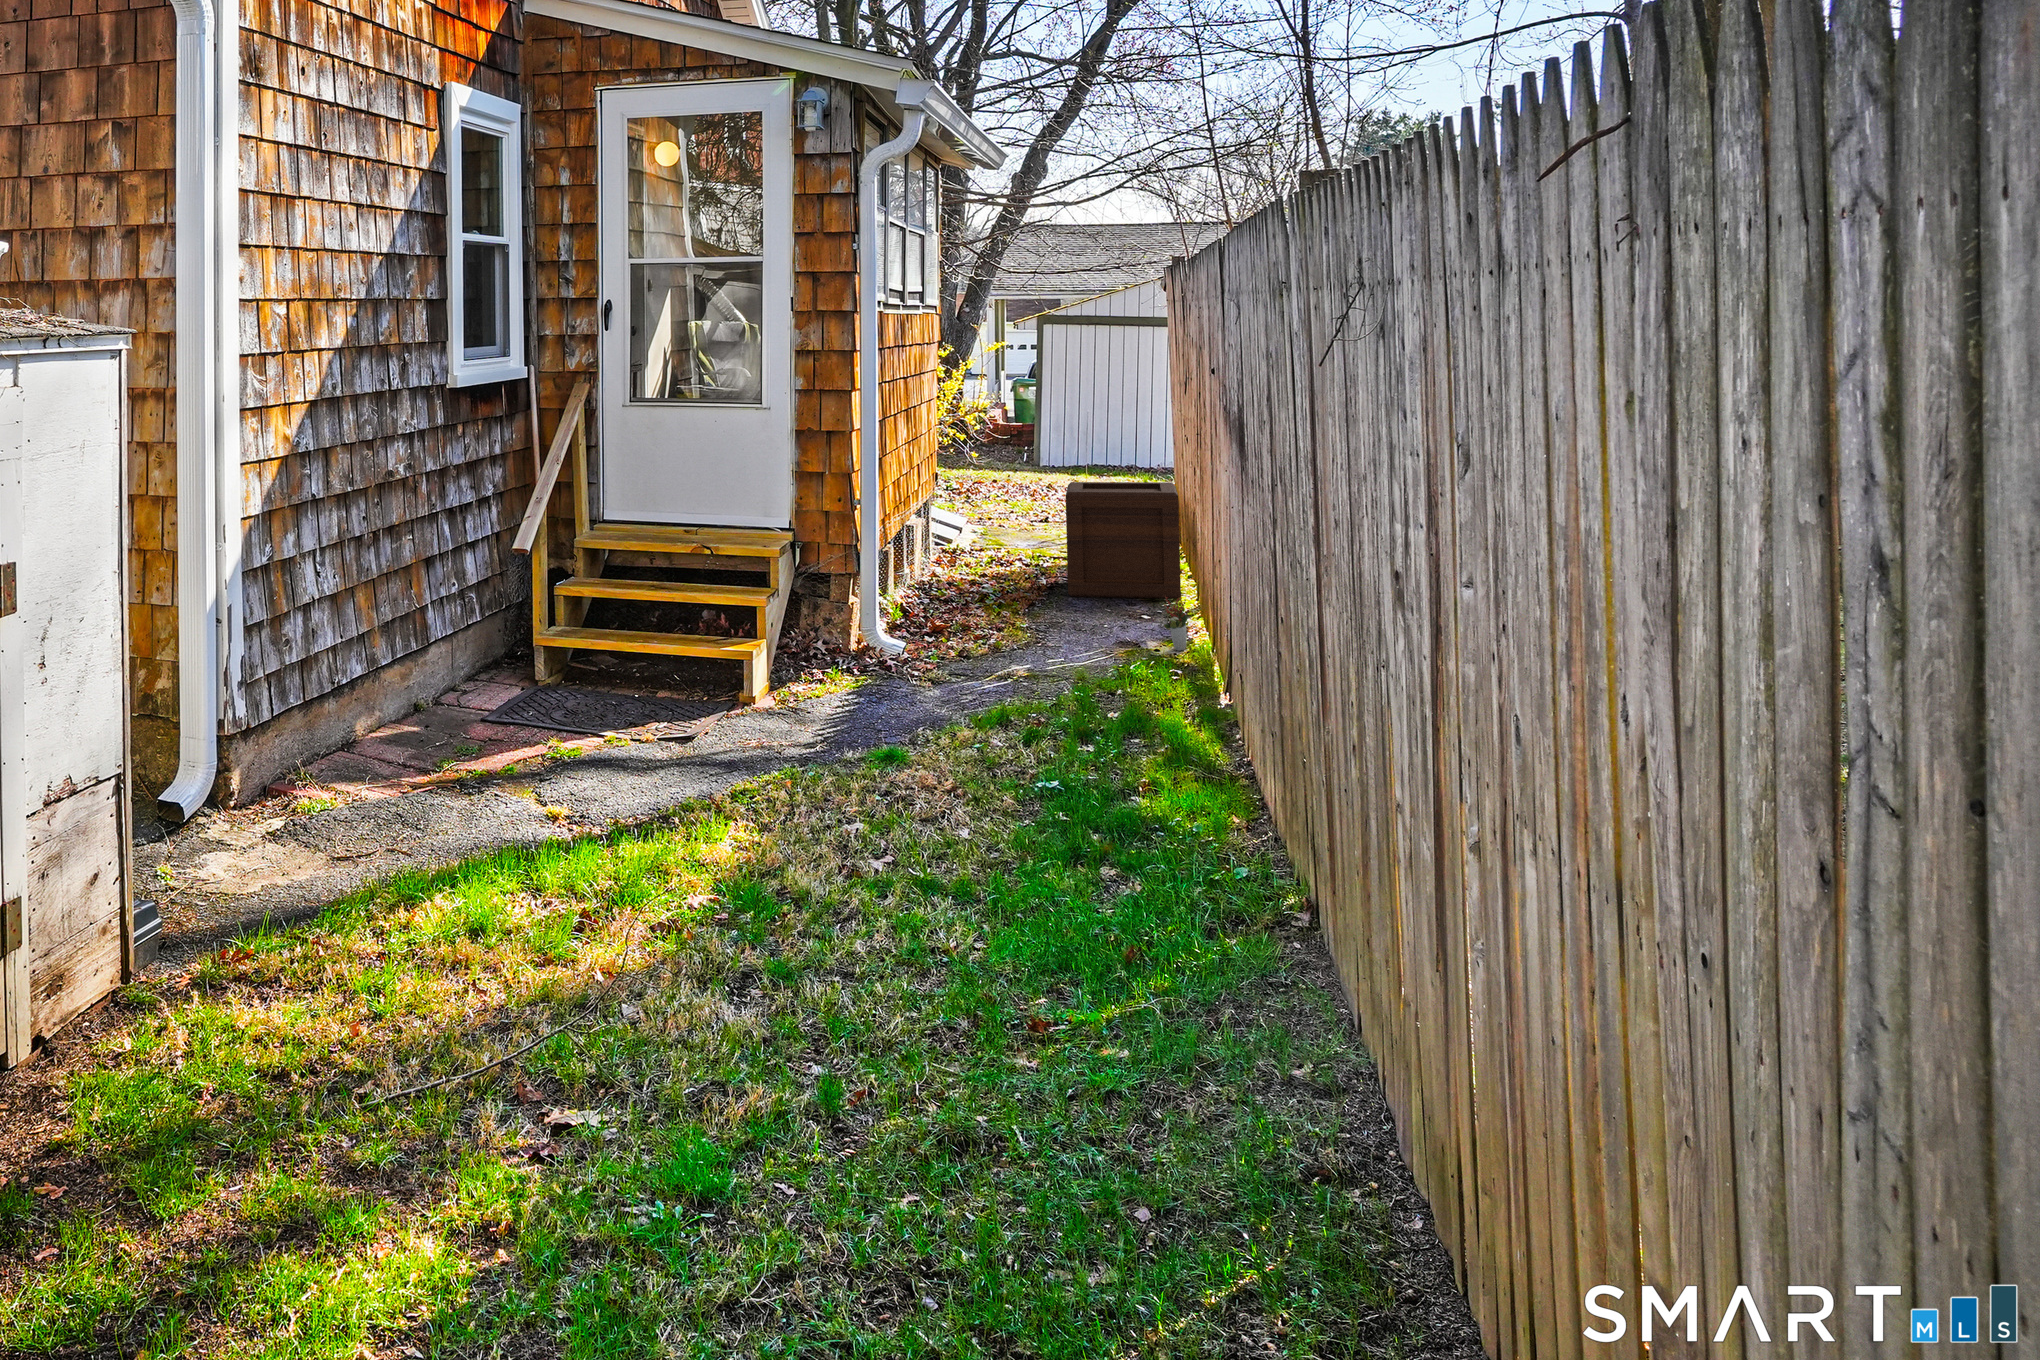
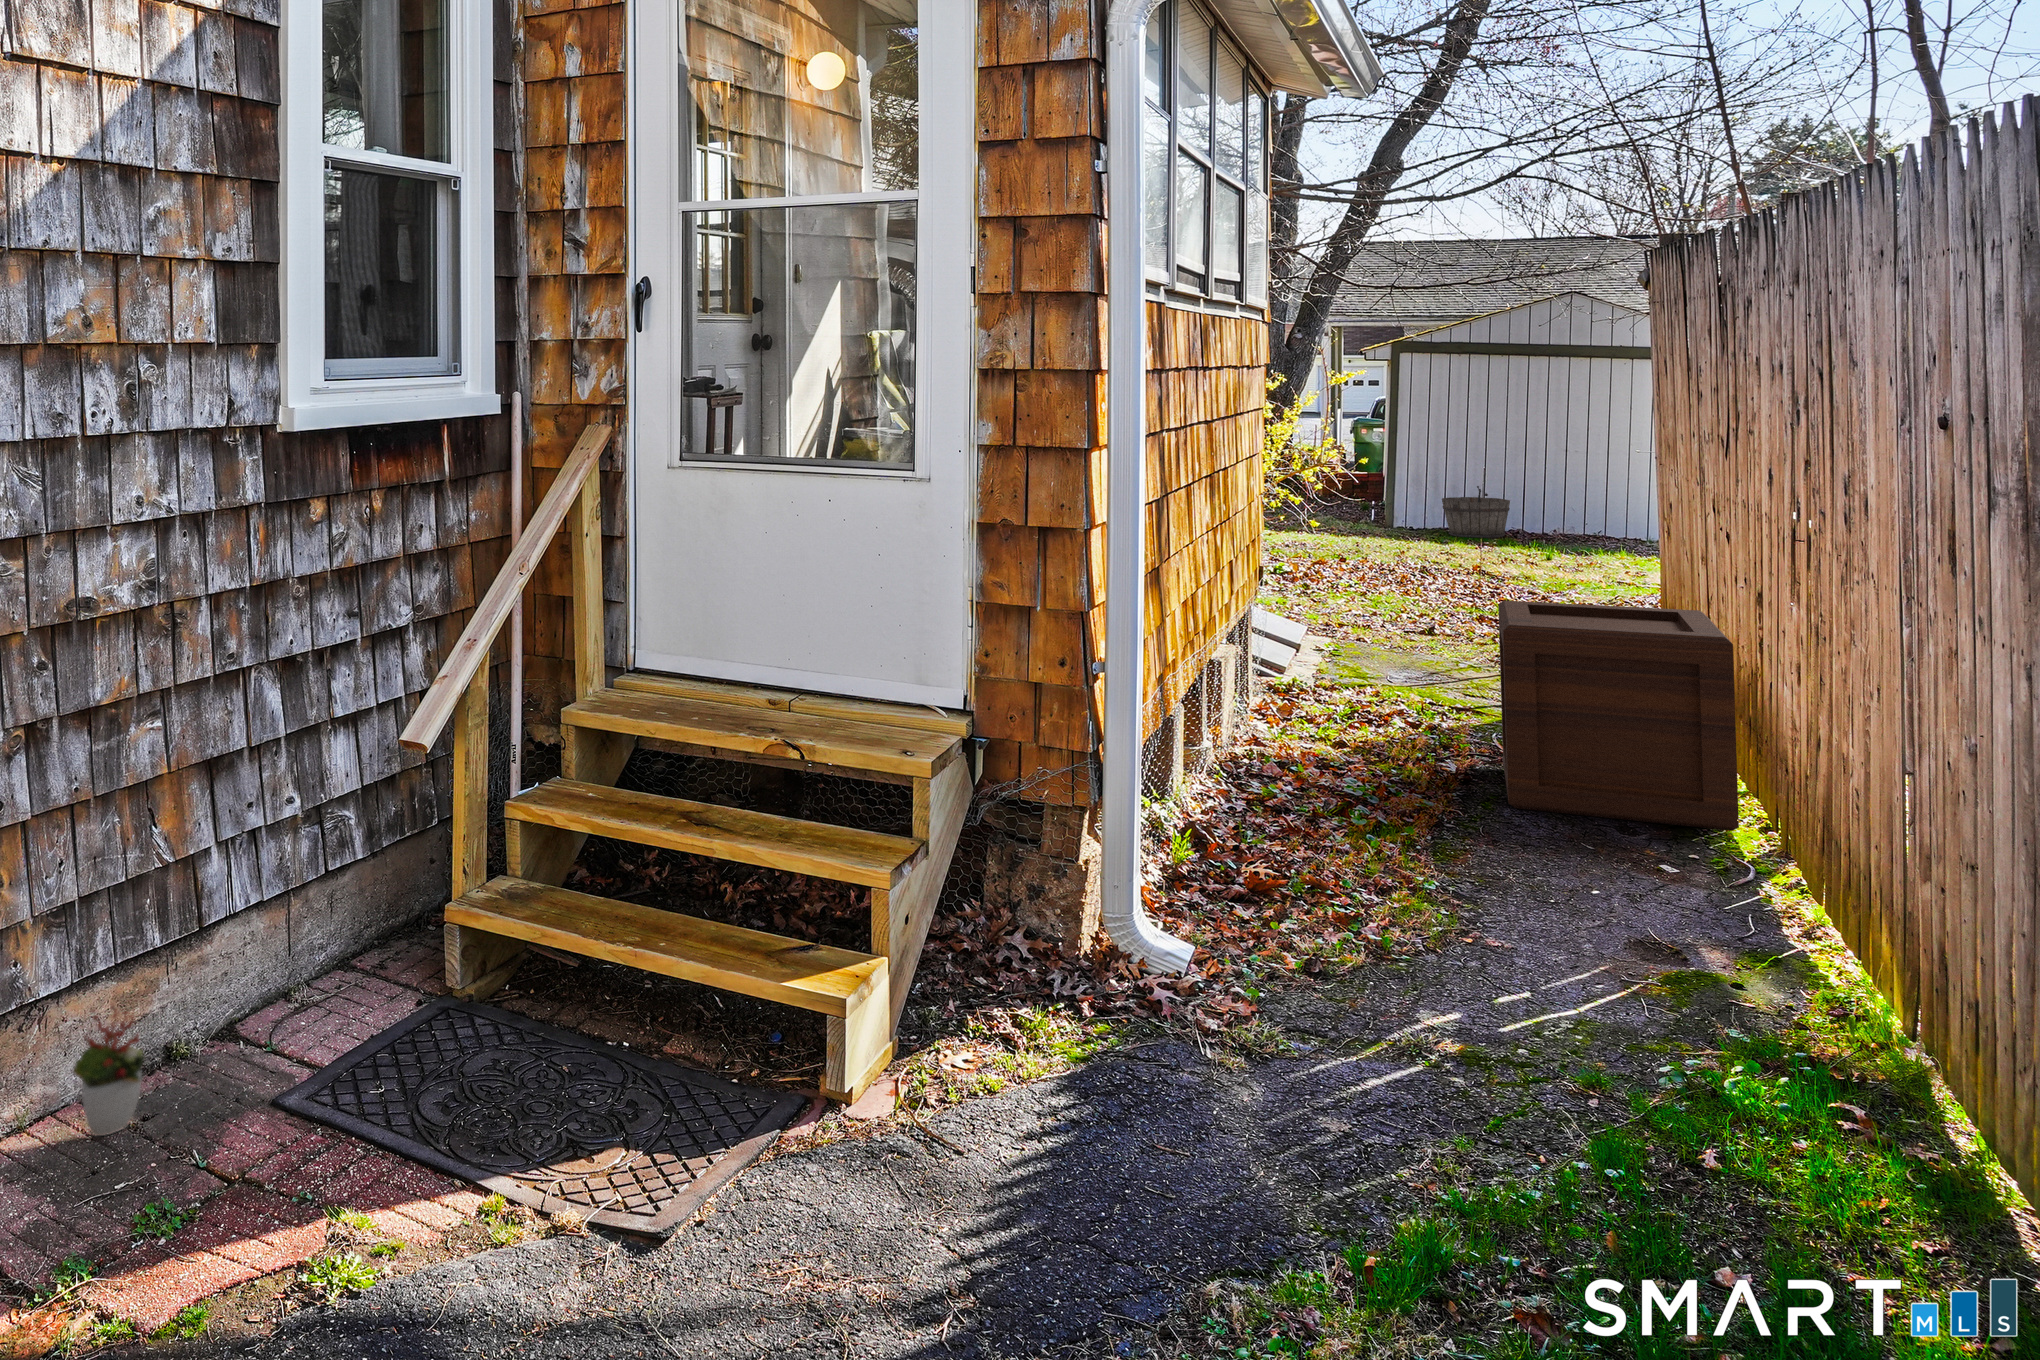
wooden bucket: none [1069,428,1117,467] -> present [1442,486,1510,538]
decorative plant: present [1164,597,1190,651] -> present [73,1006,144,1136]

